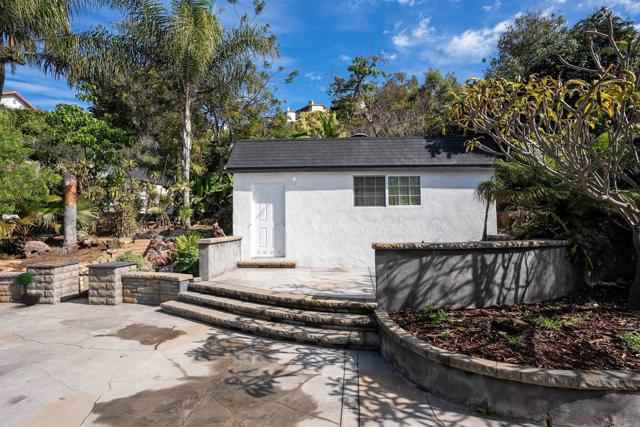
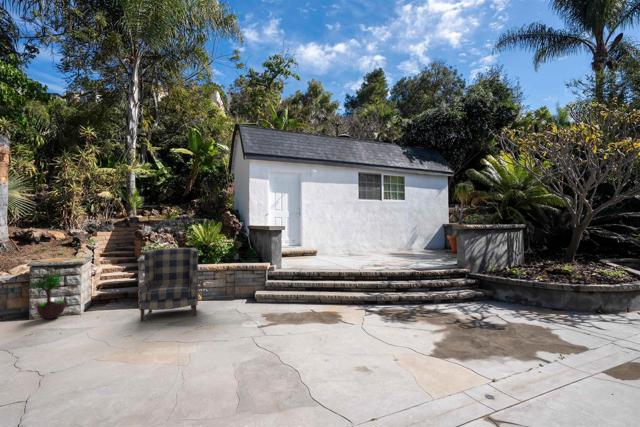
chair: none [52,258,120,318] -> present [139,248,198,322]

